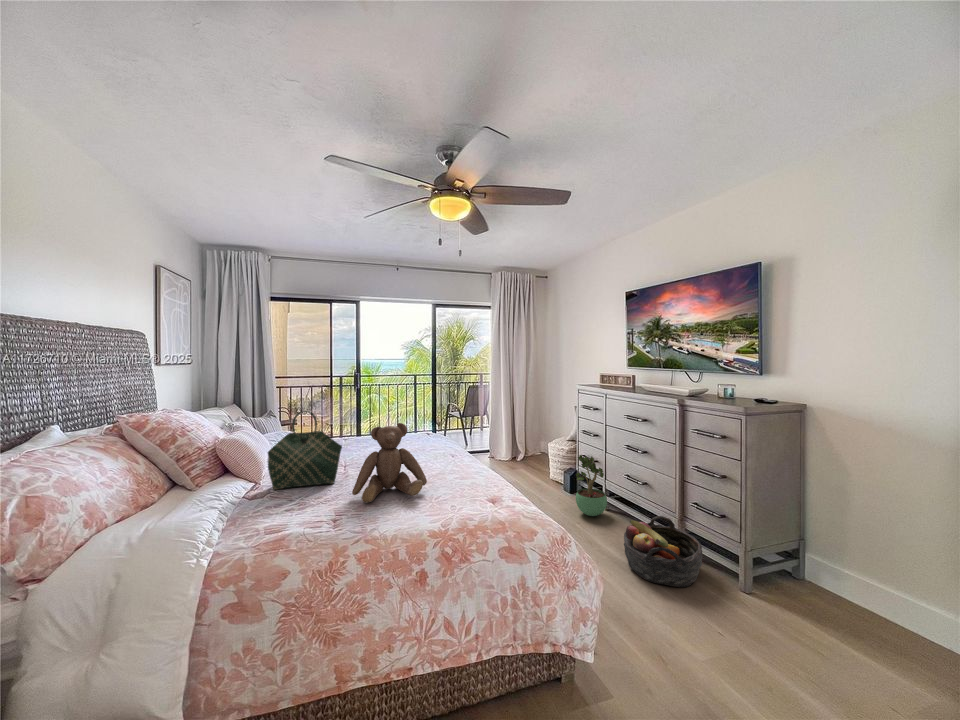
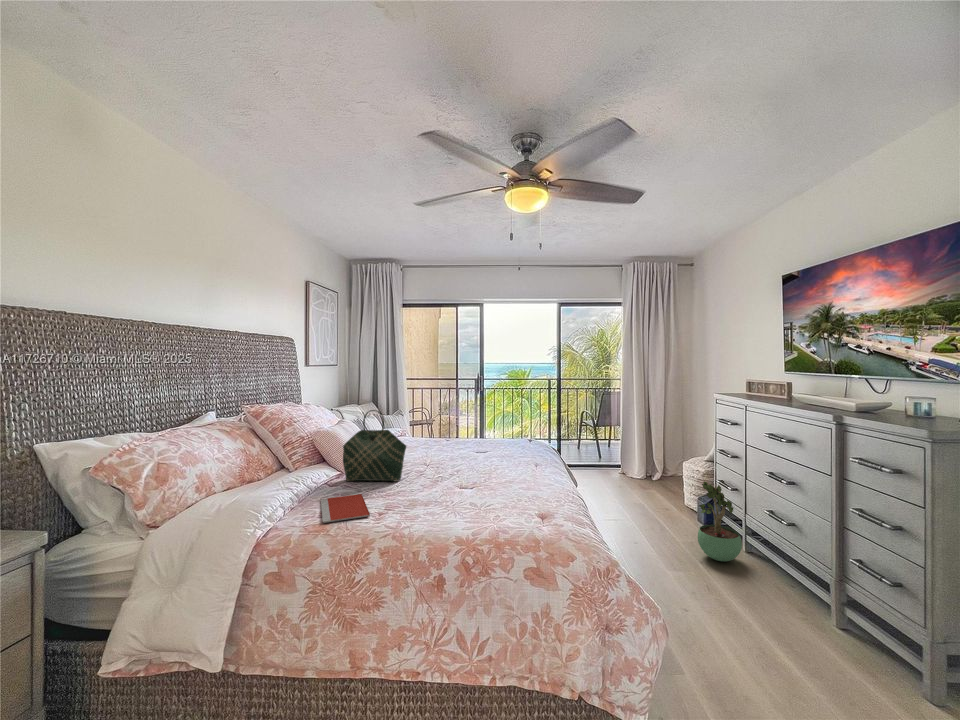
teddy bear: present [352,423,427,503] -> none [404,426,478,503]
notebook: none [255,501,328,539] -> present [321,494,370,523]
basket: present [624,516,702,587] -> none [742,572,863,677]

